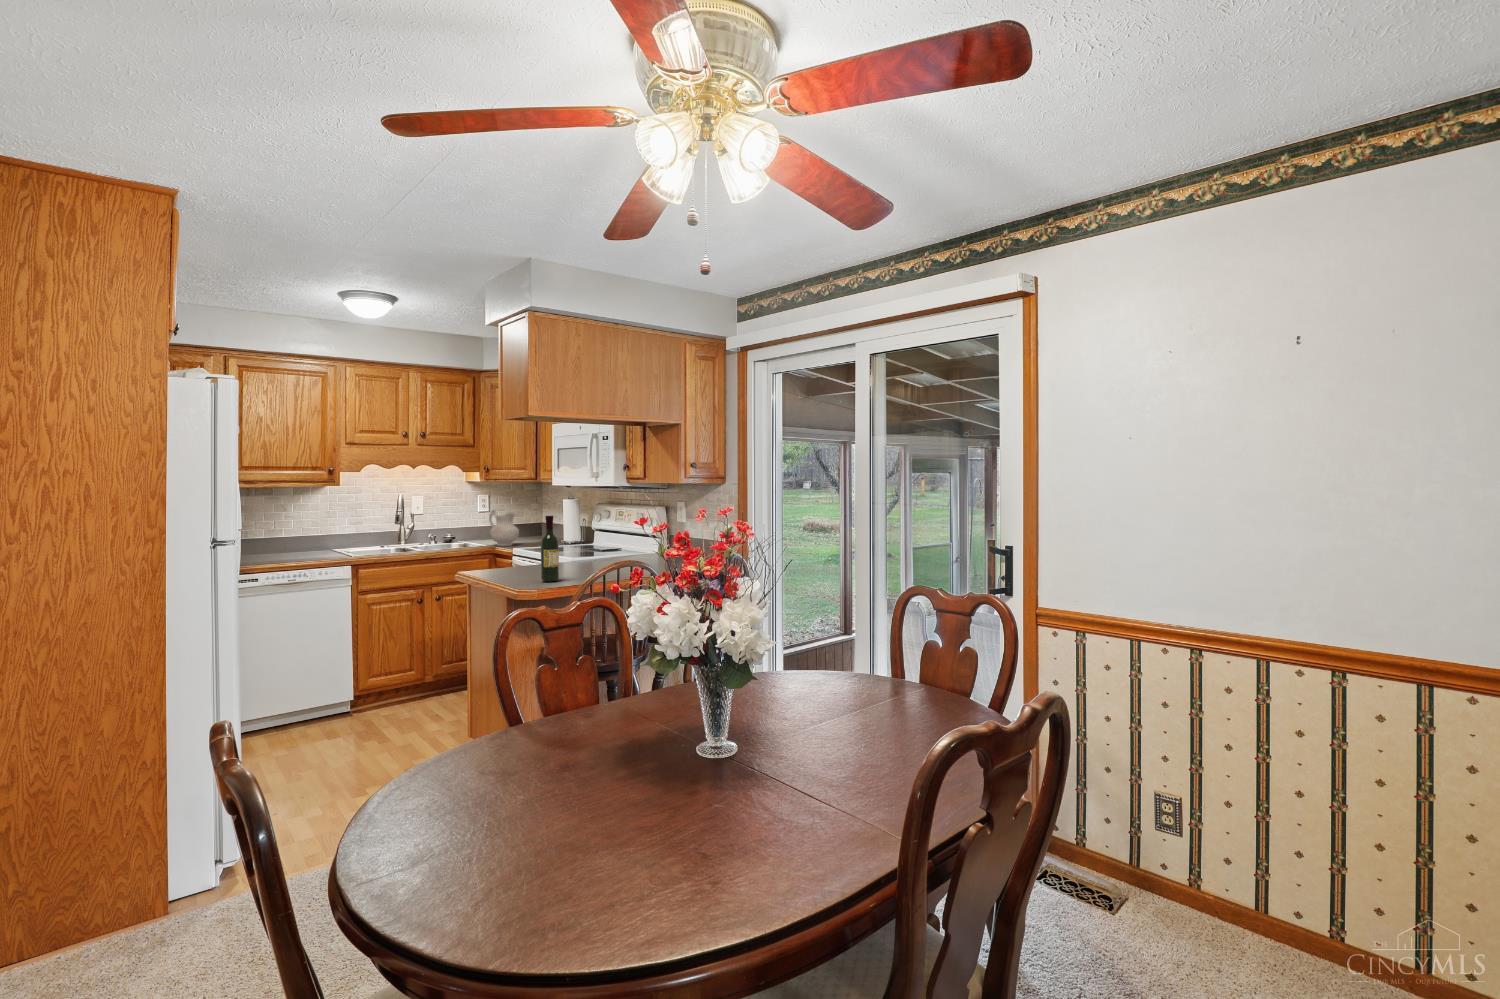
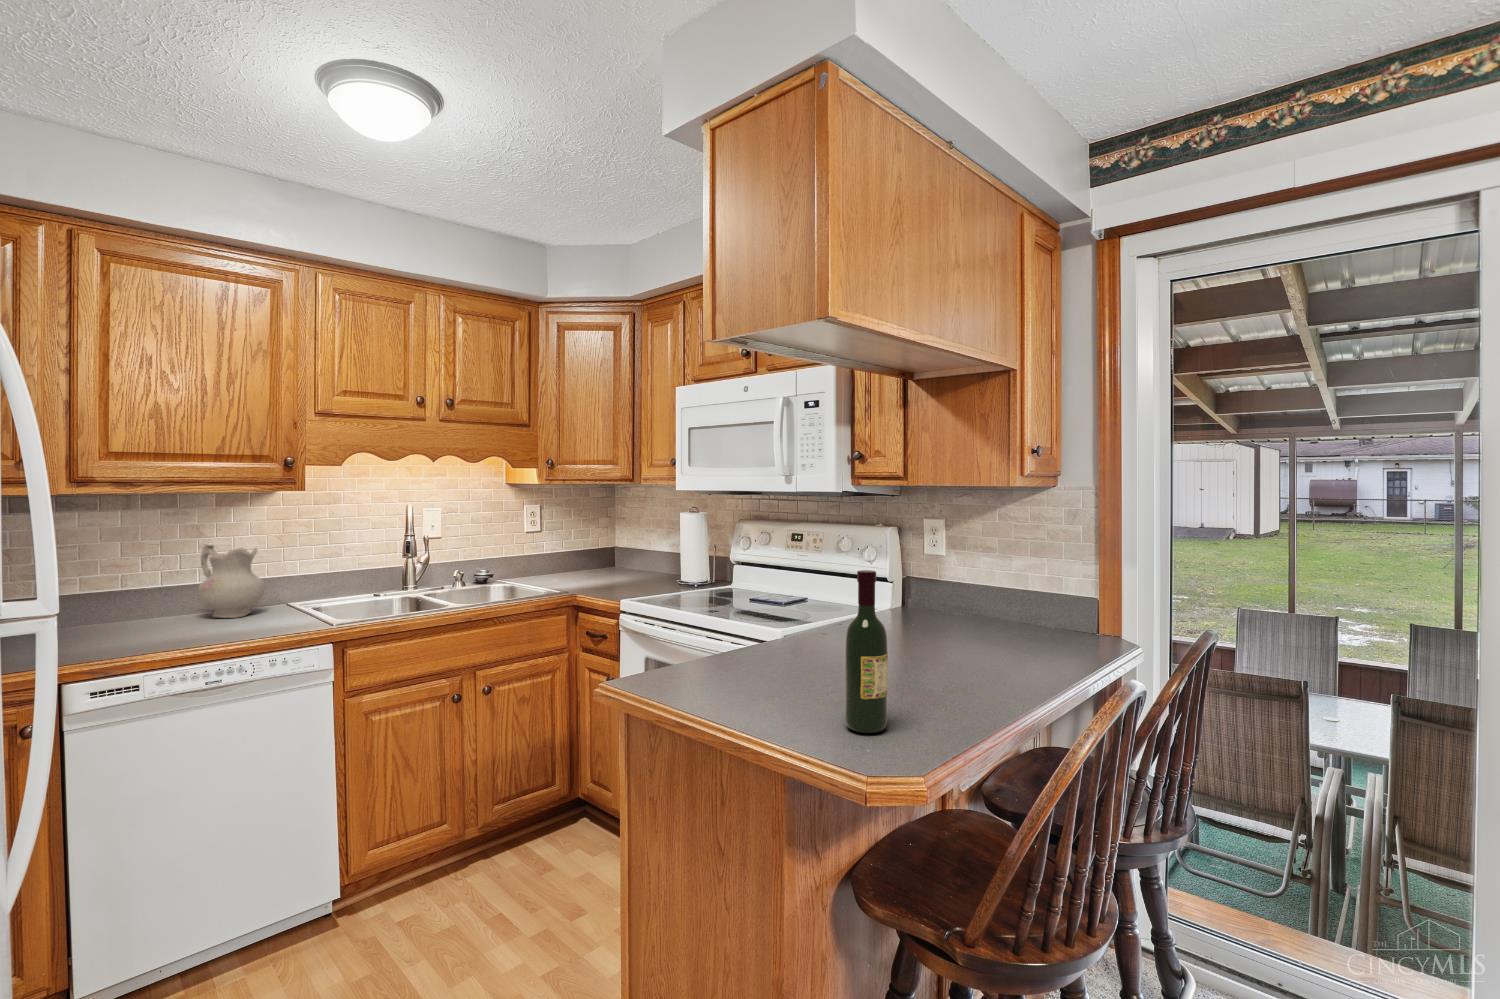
ceramic pitcher: present [489,510,519,546] -> present [198,545,265,618]

